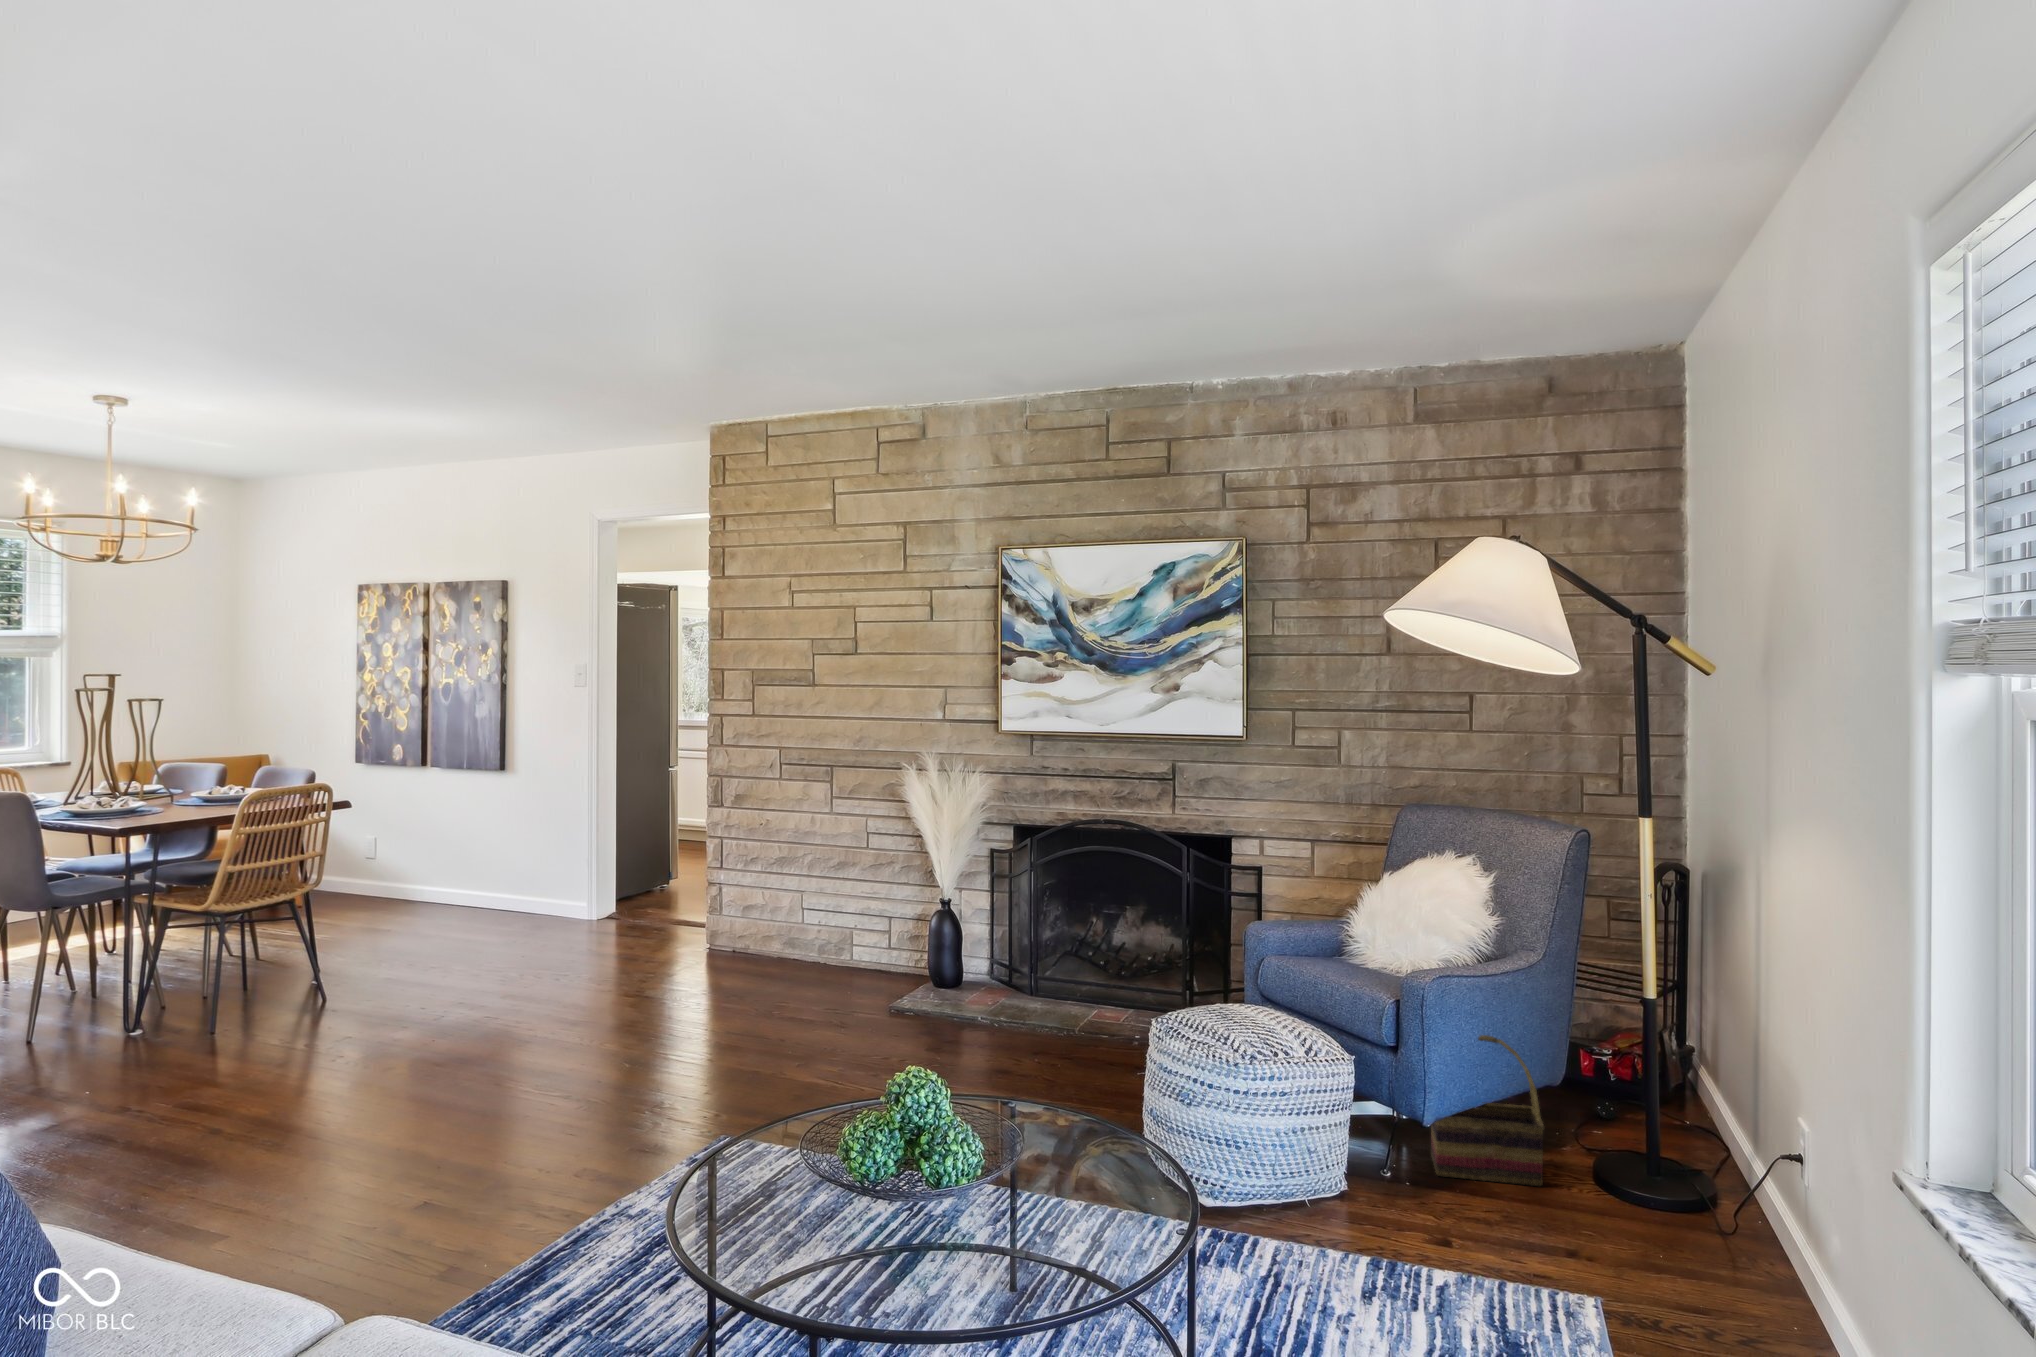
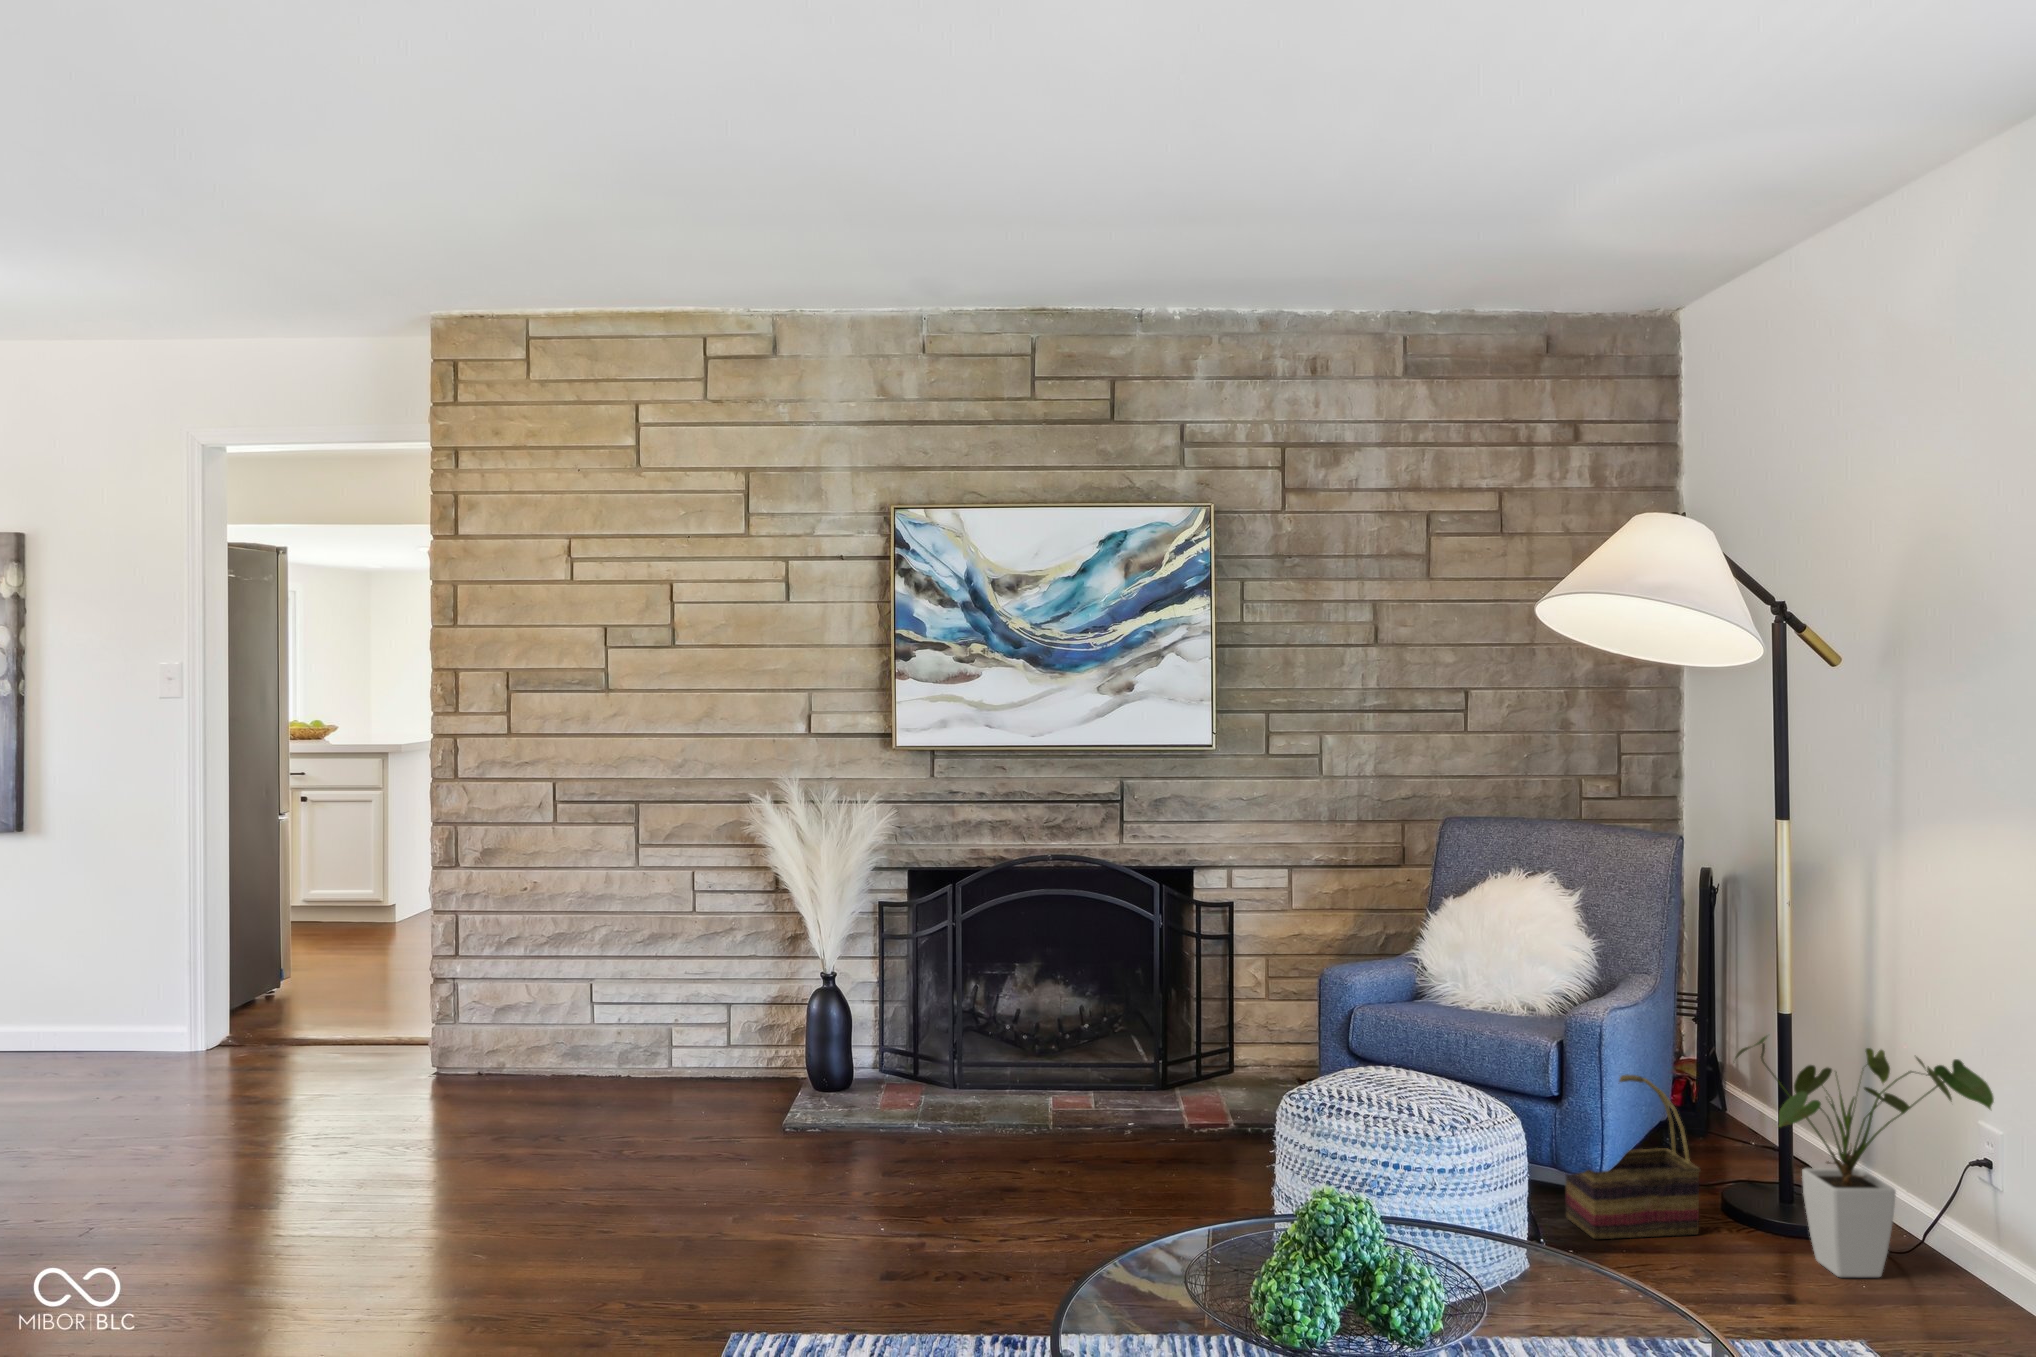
house plant: none [1553,1010,1773,1248] -> present [1735,1036,1994,1277]

